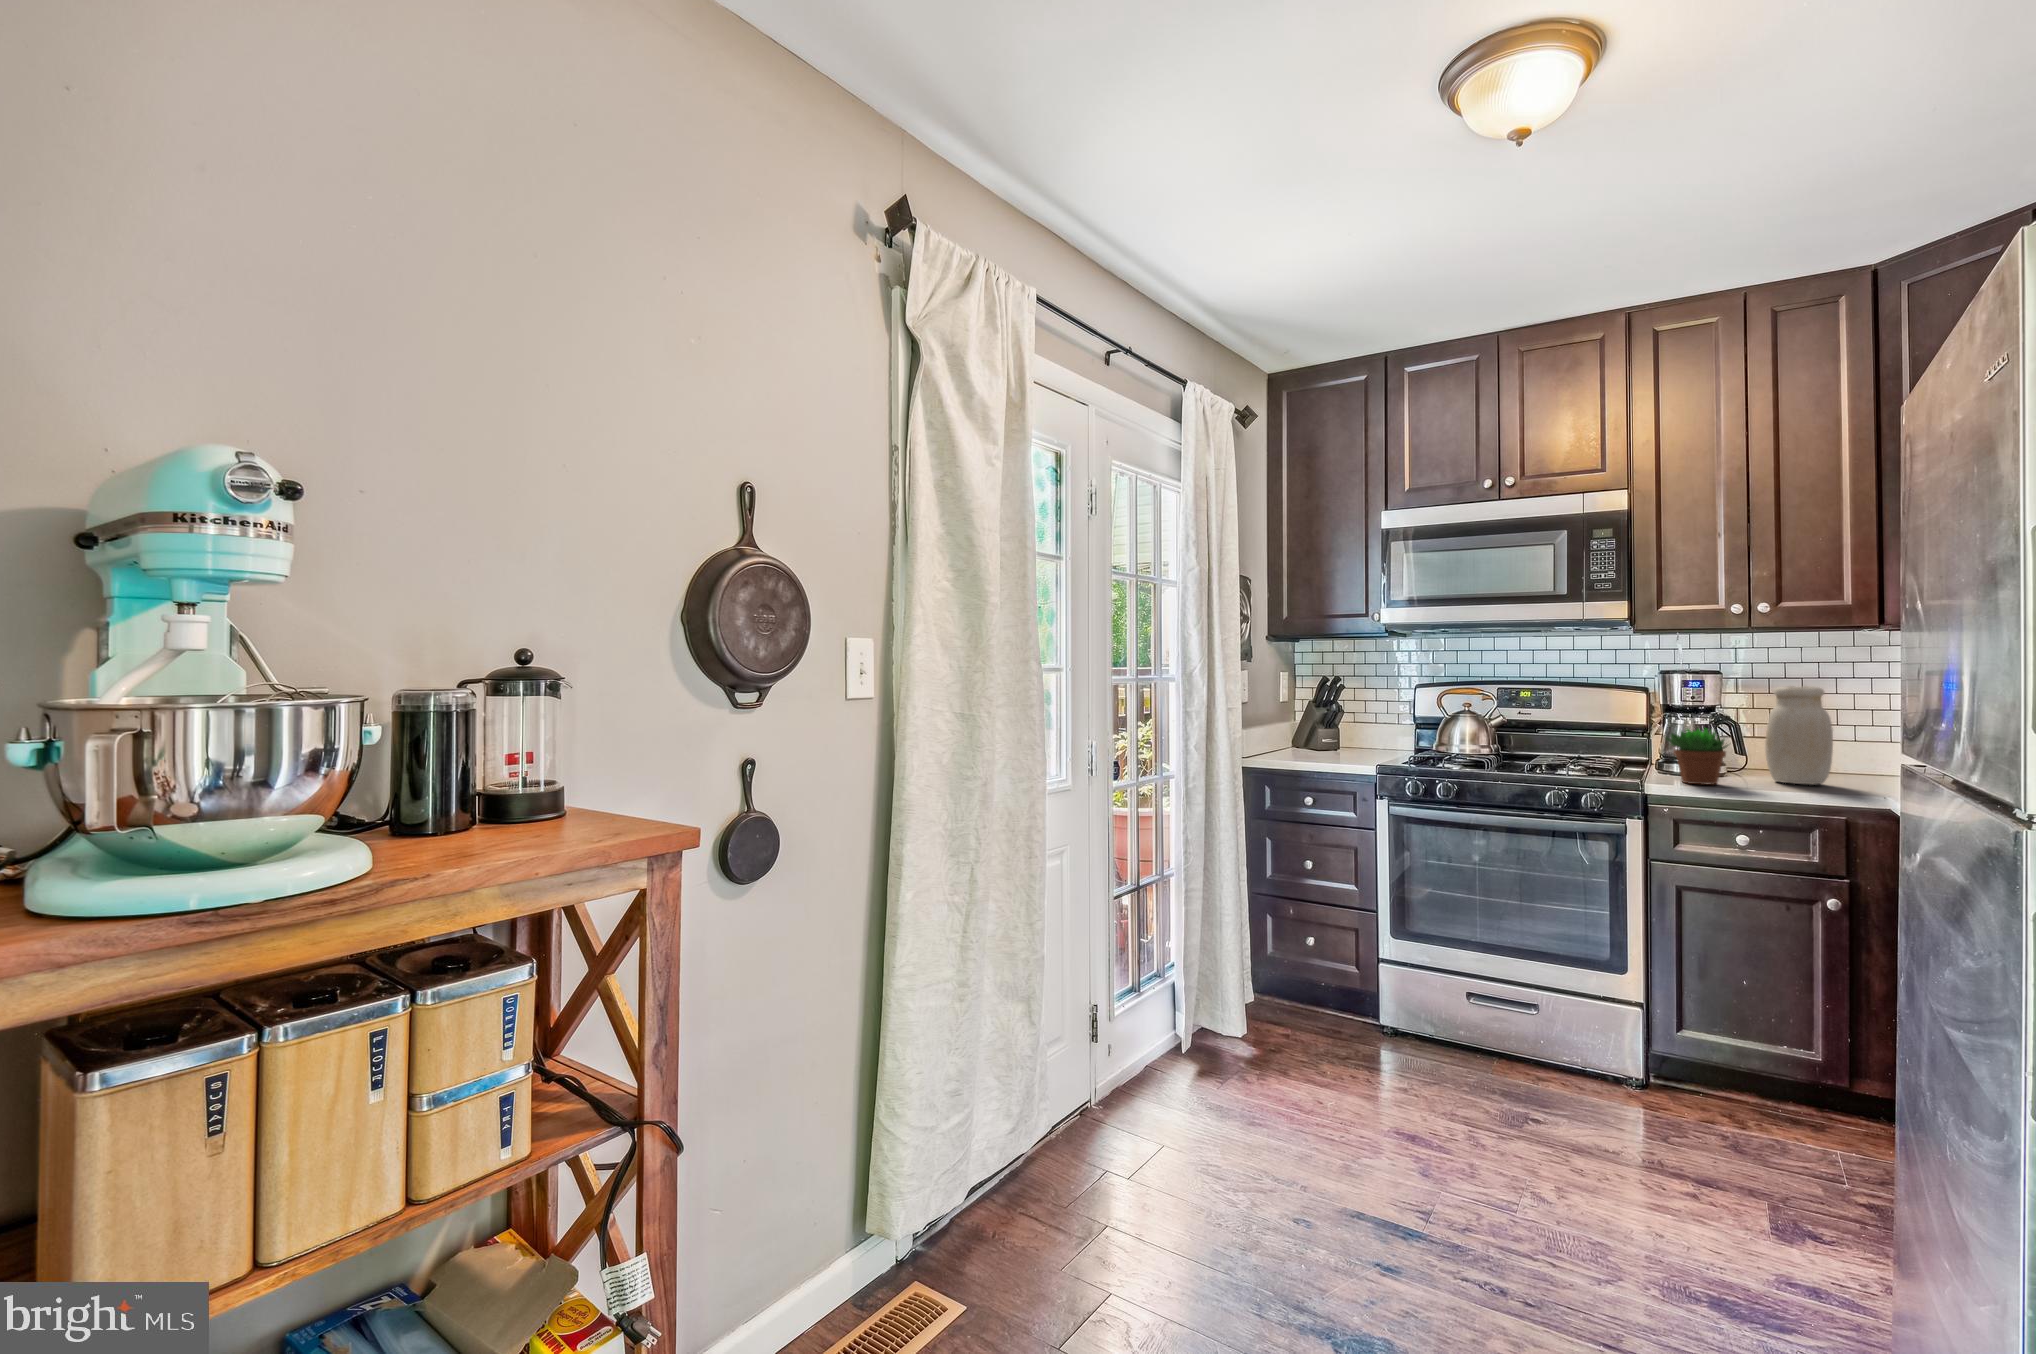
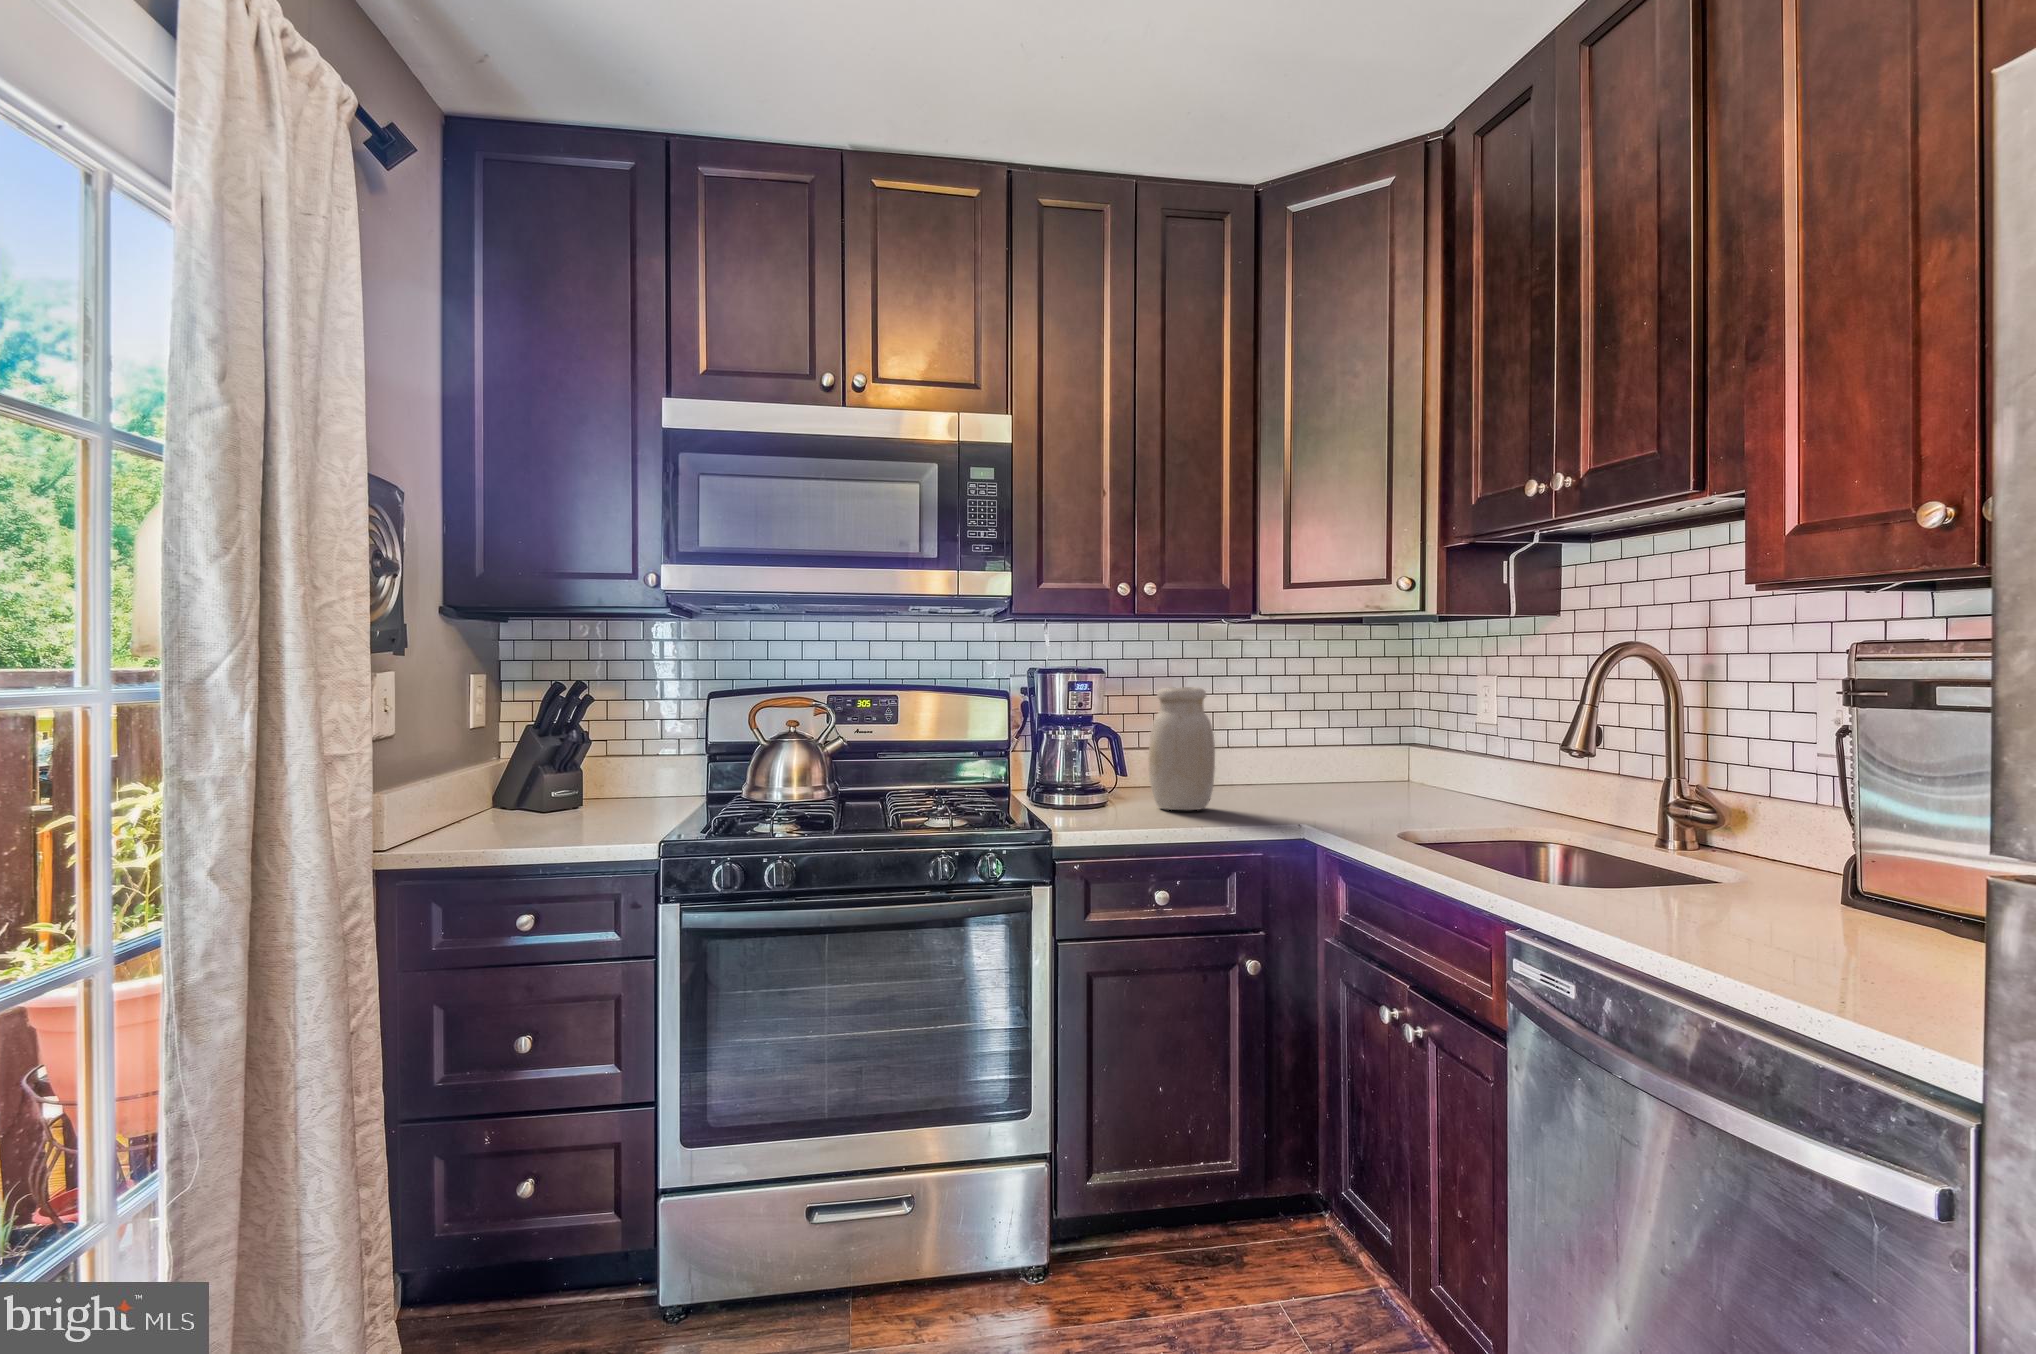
succulent plant: present [1666,728,1728,785] -> none [1058,744,1134,824]

